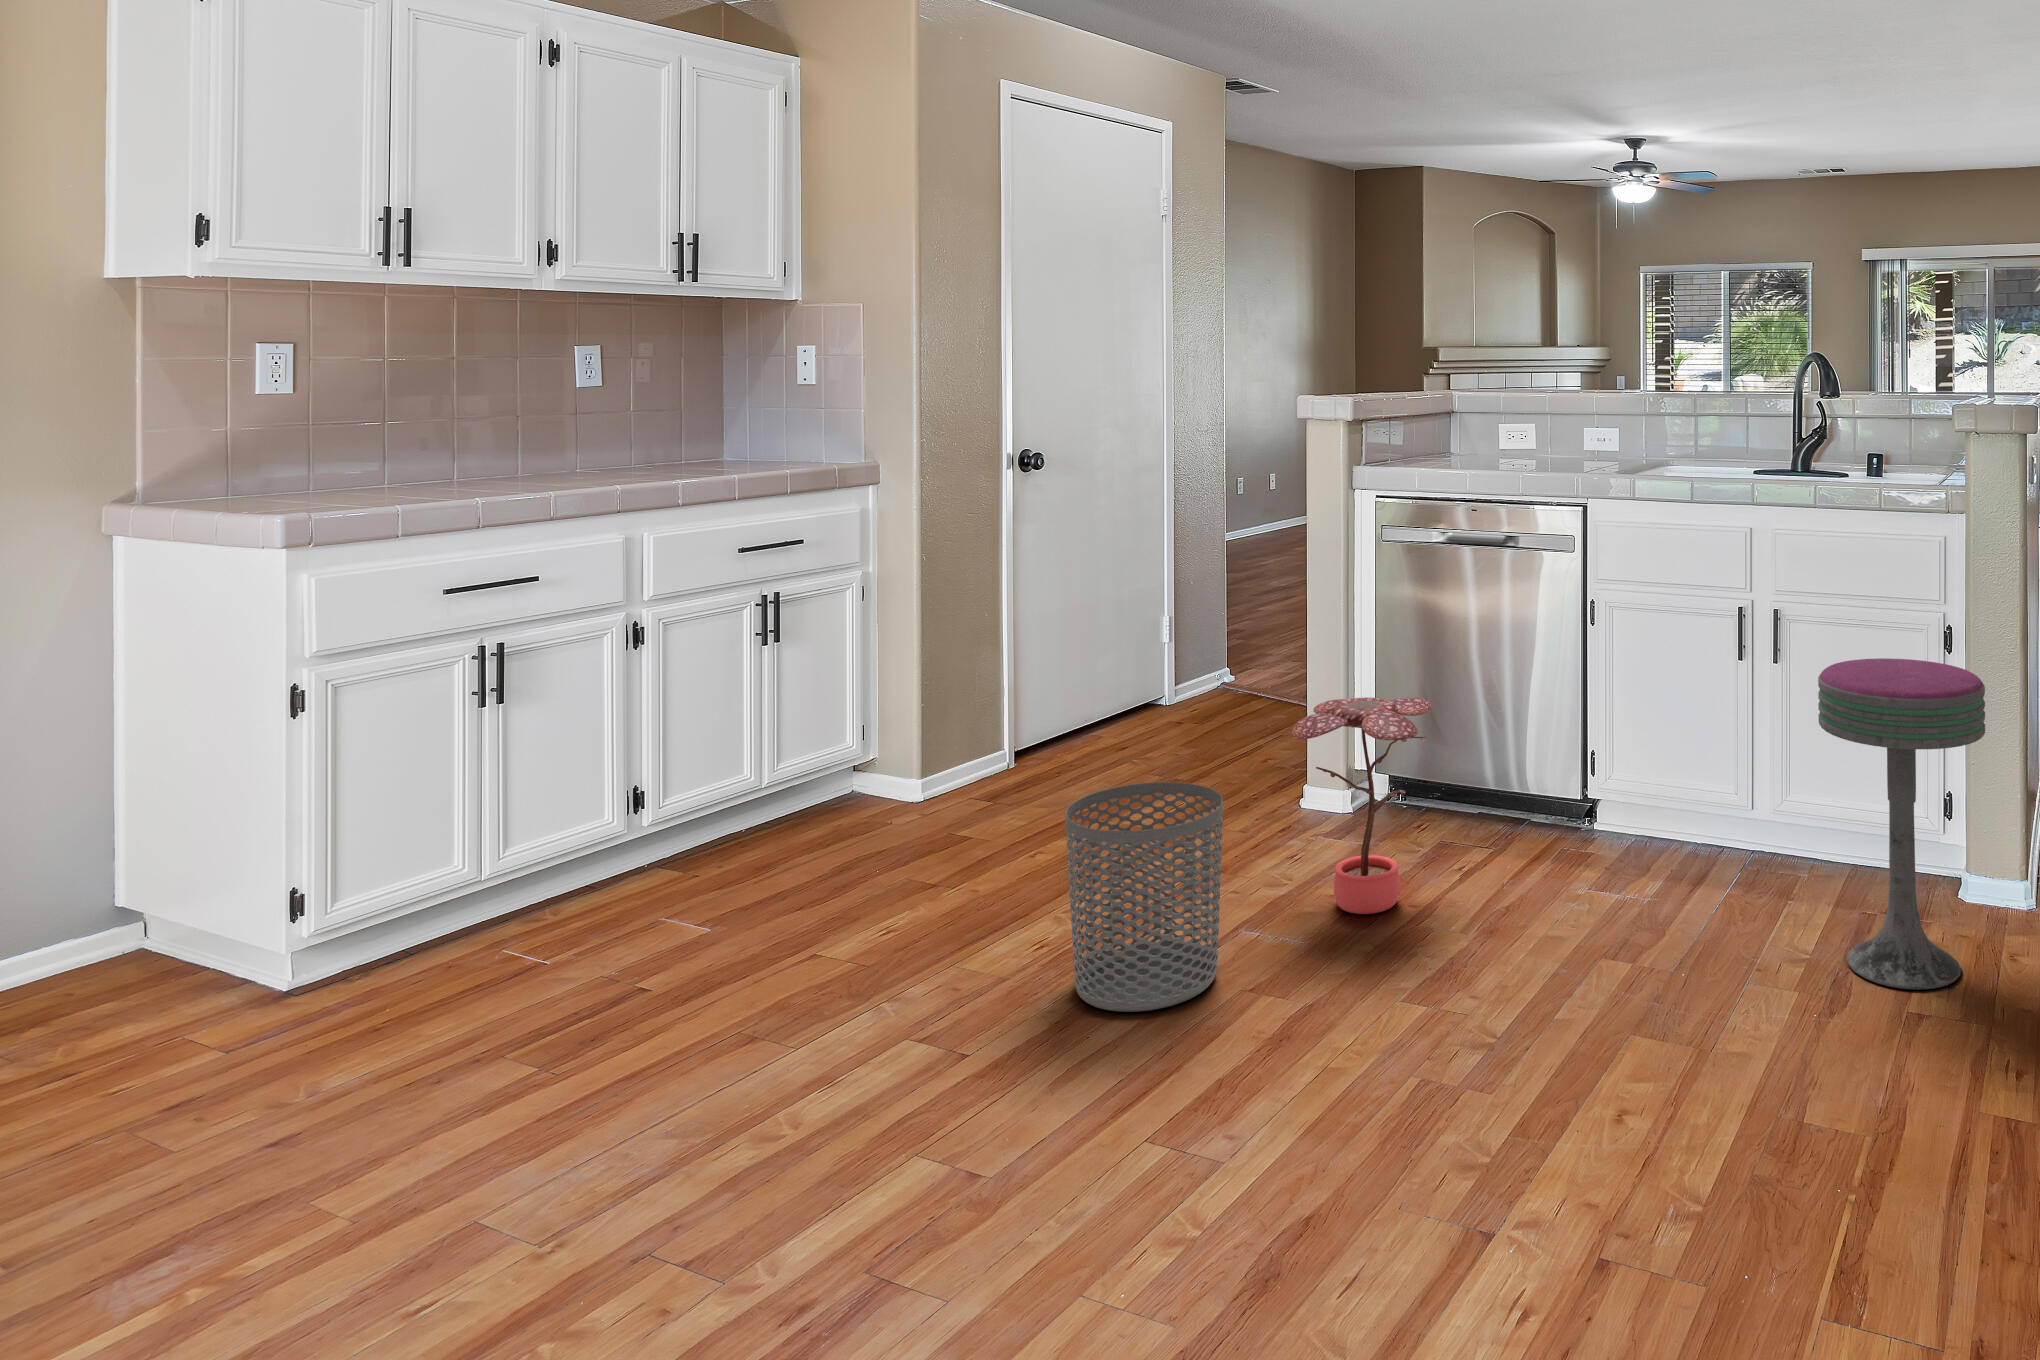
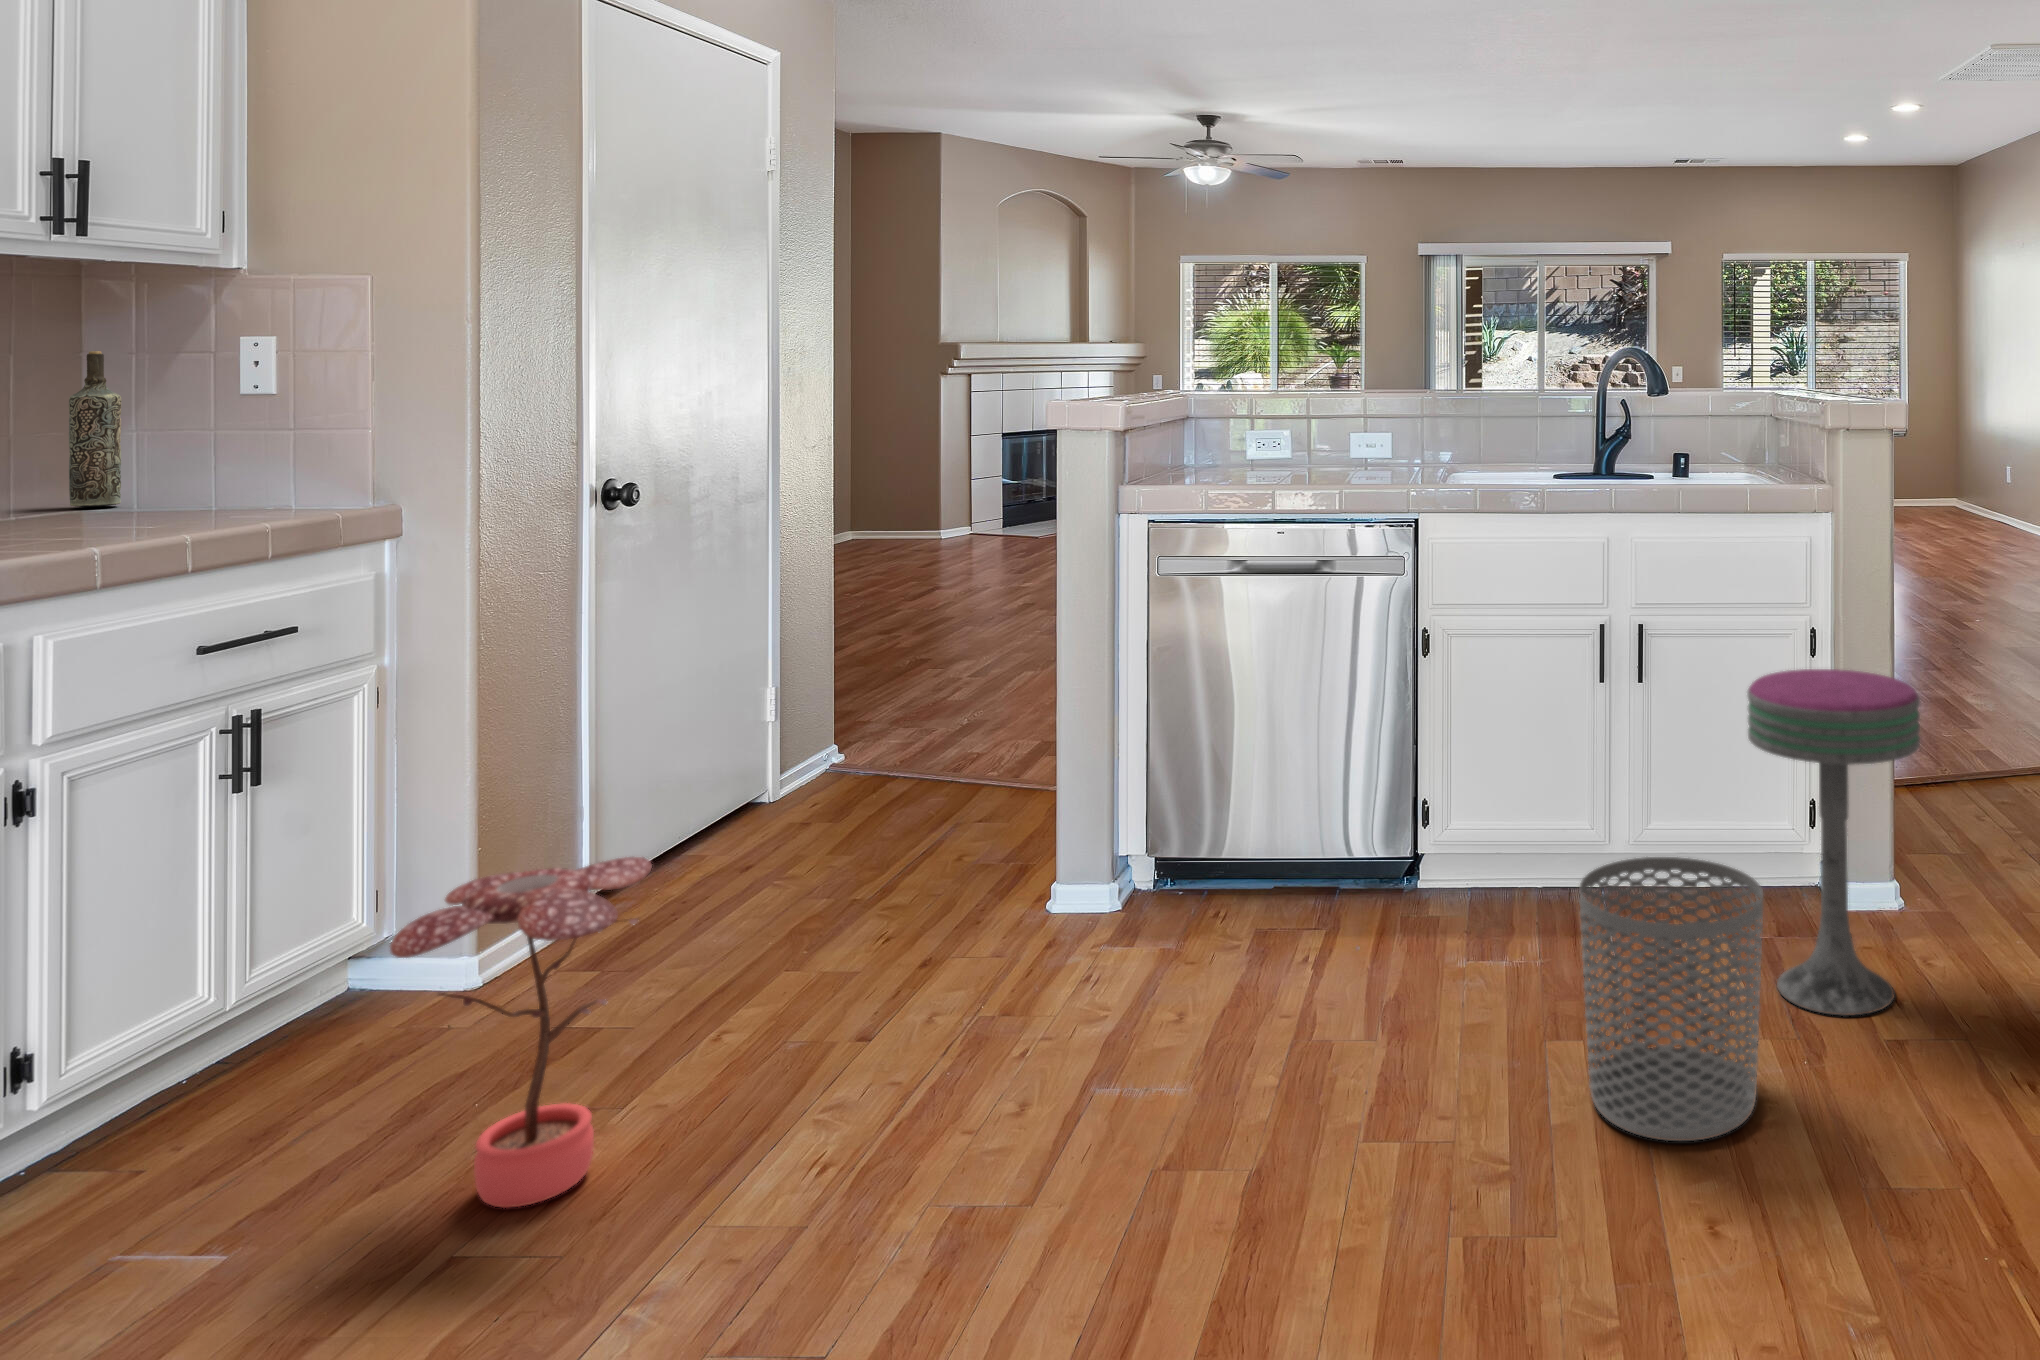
bottle: none [710,355,739,457] -> present [69,351,122,507]
potted plant: present [1292,697,1431,914] -> present [390,857,652,1208]
waste bin: present [1066,782,1223,1012] -> present [1579,857,1764,1141]

